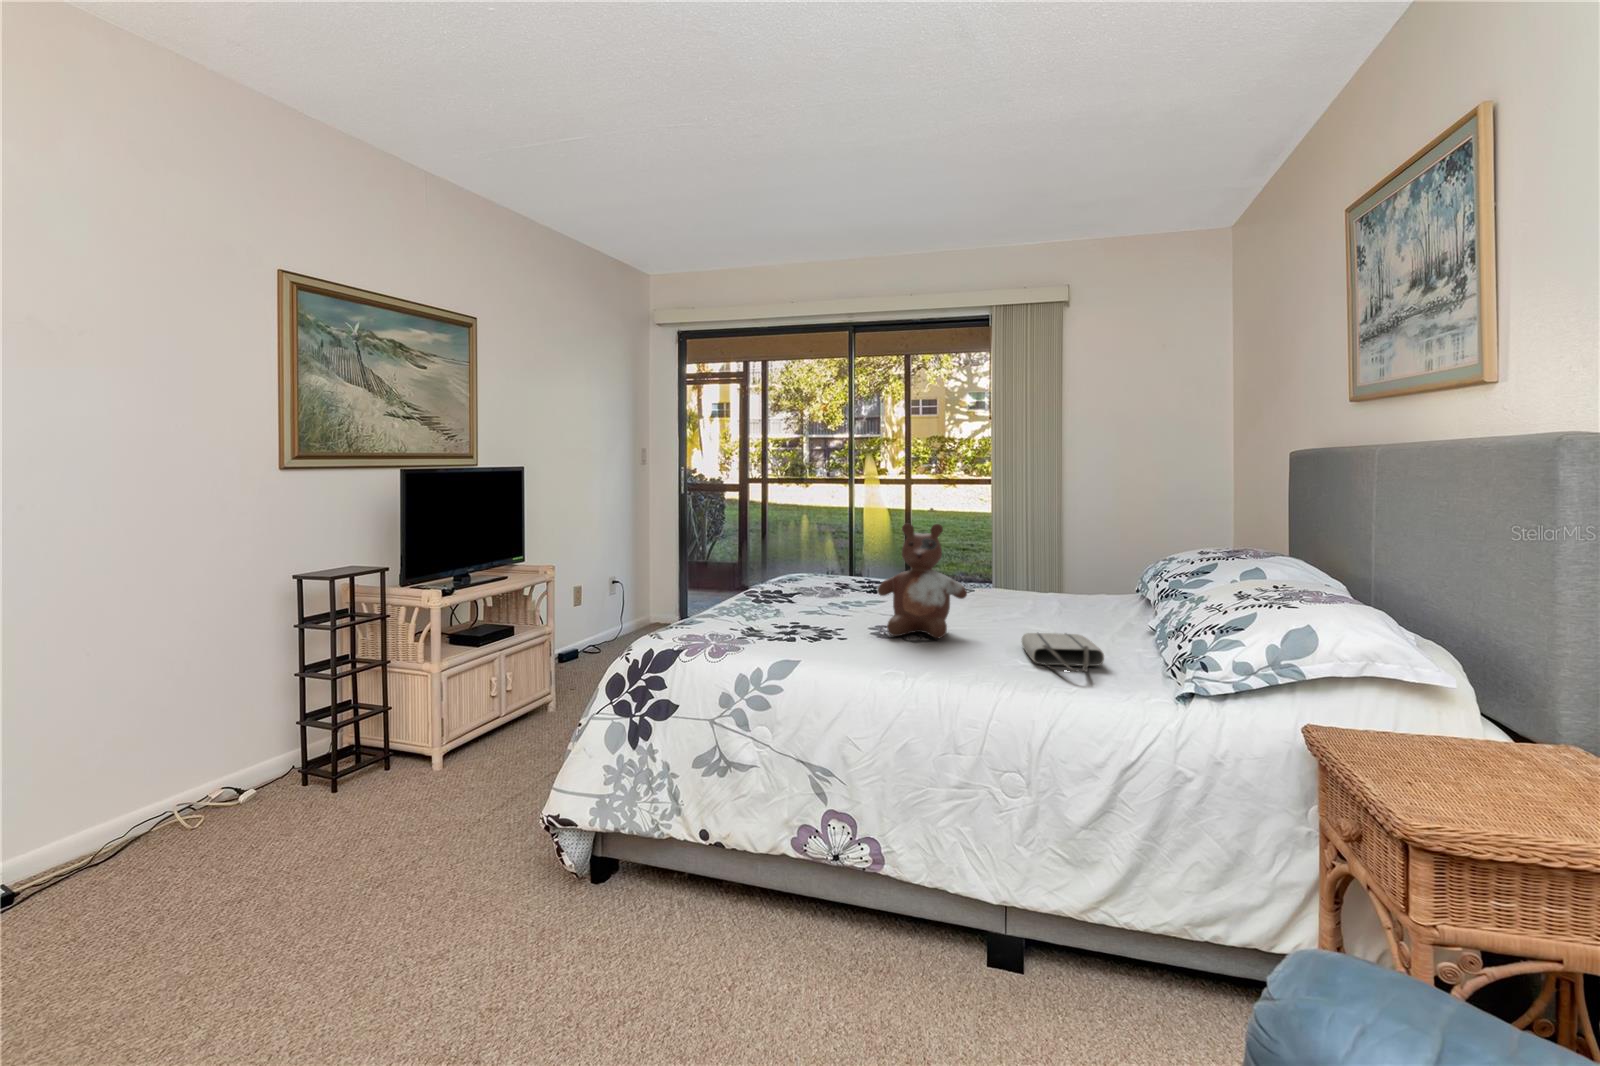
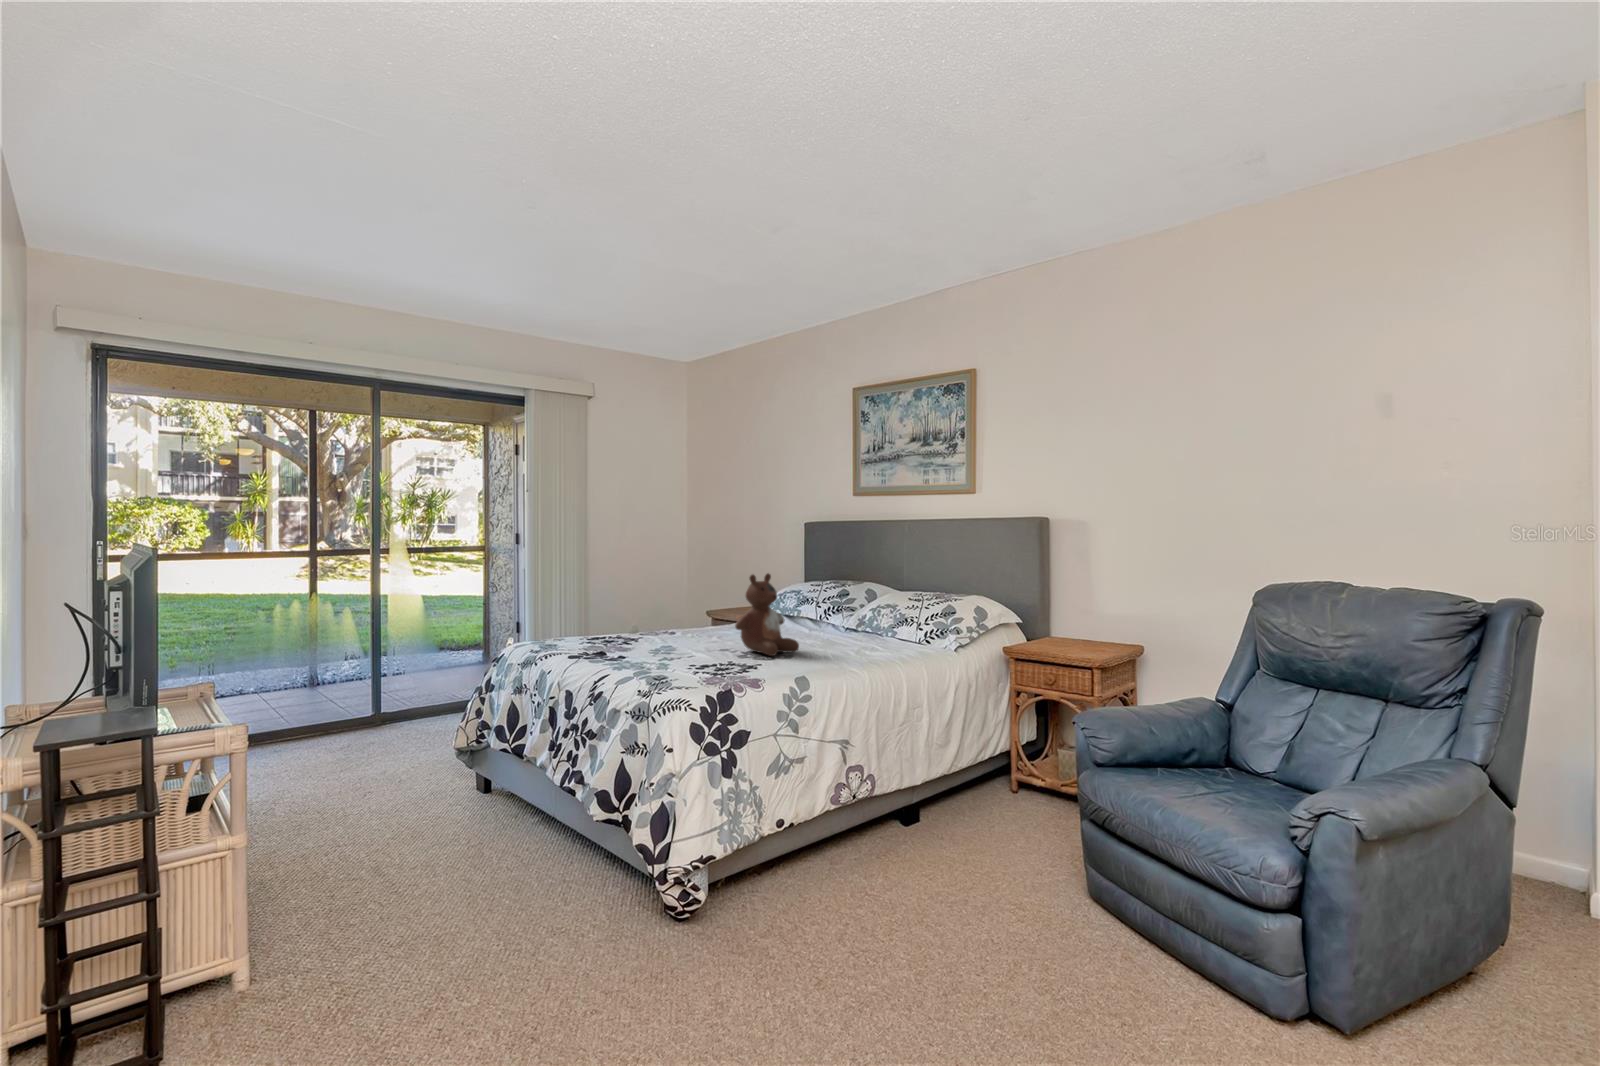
tote bag: present [1021,633,1104,672] -> none [827,636,913,653]

